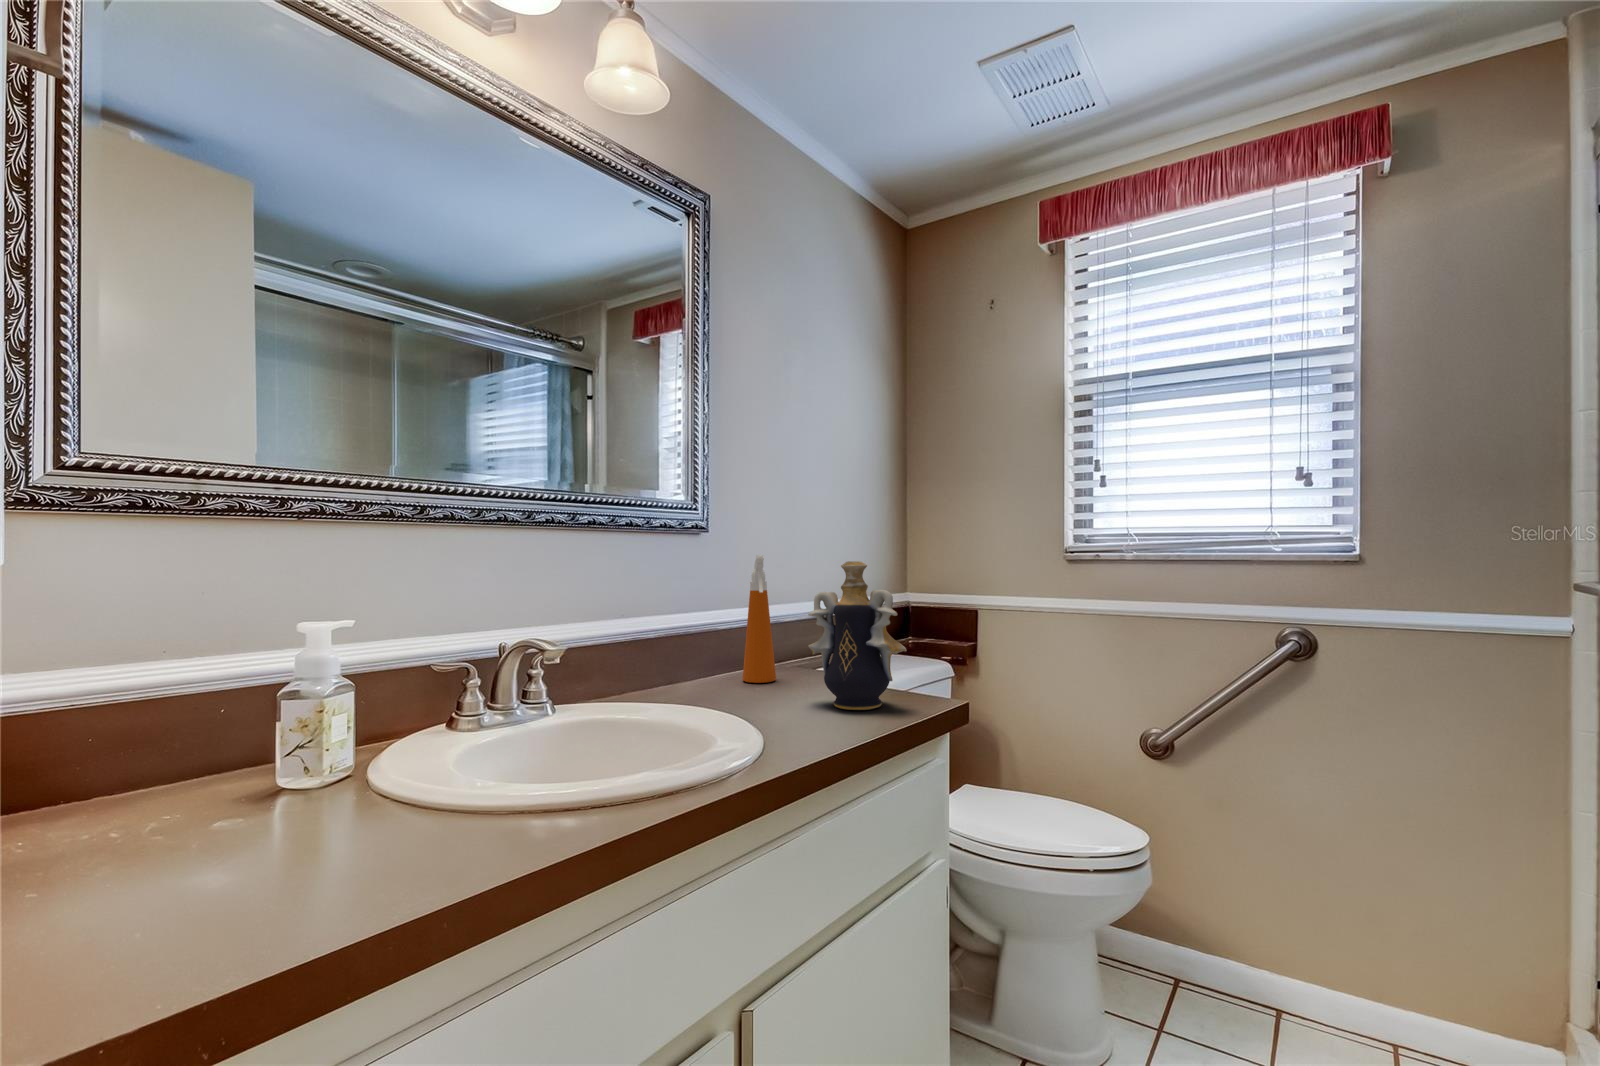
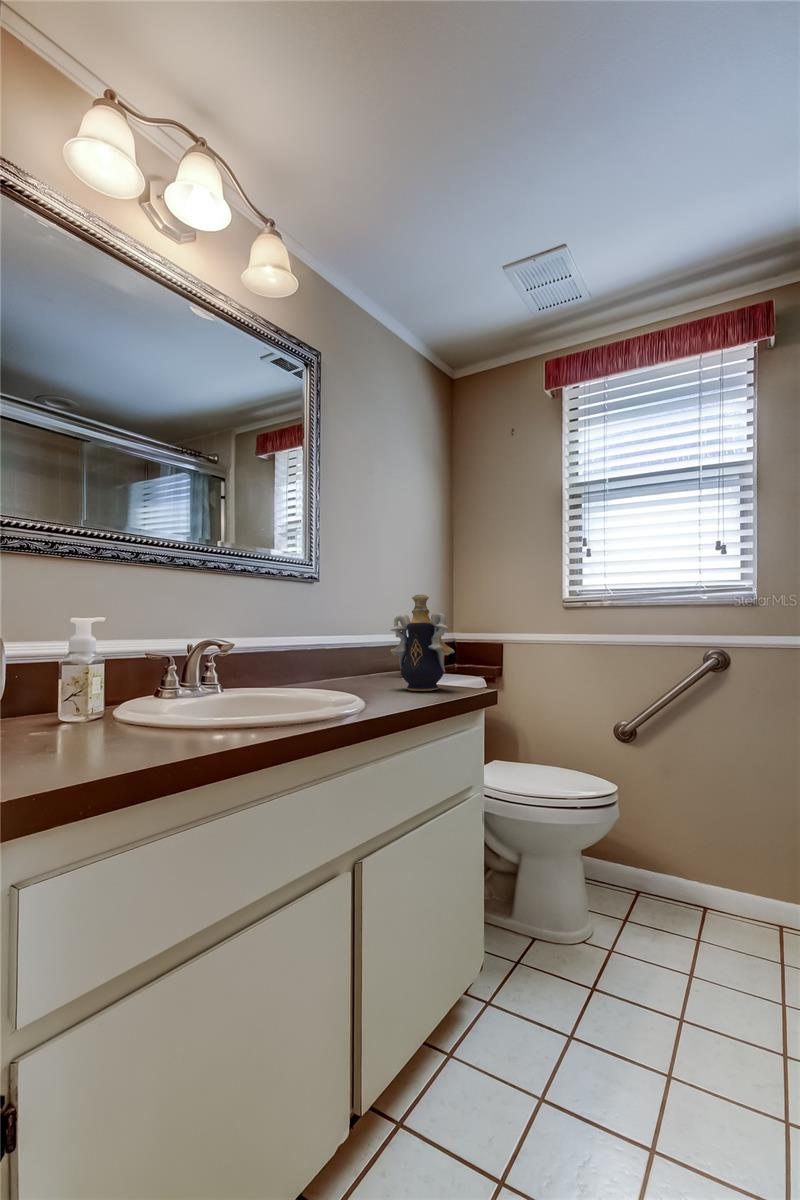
spray bottle: present [743,555,776,683] -> none [345,594,367,681]

